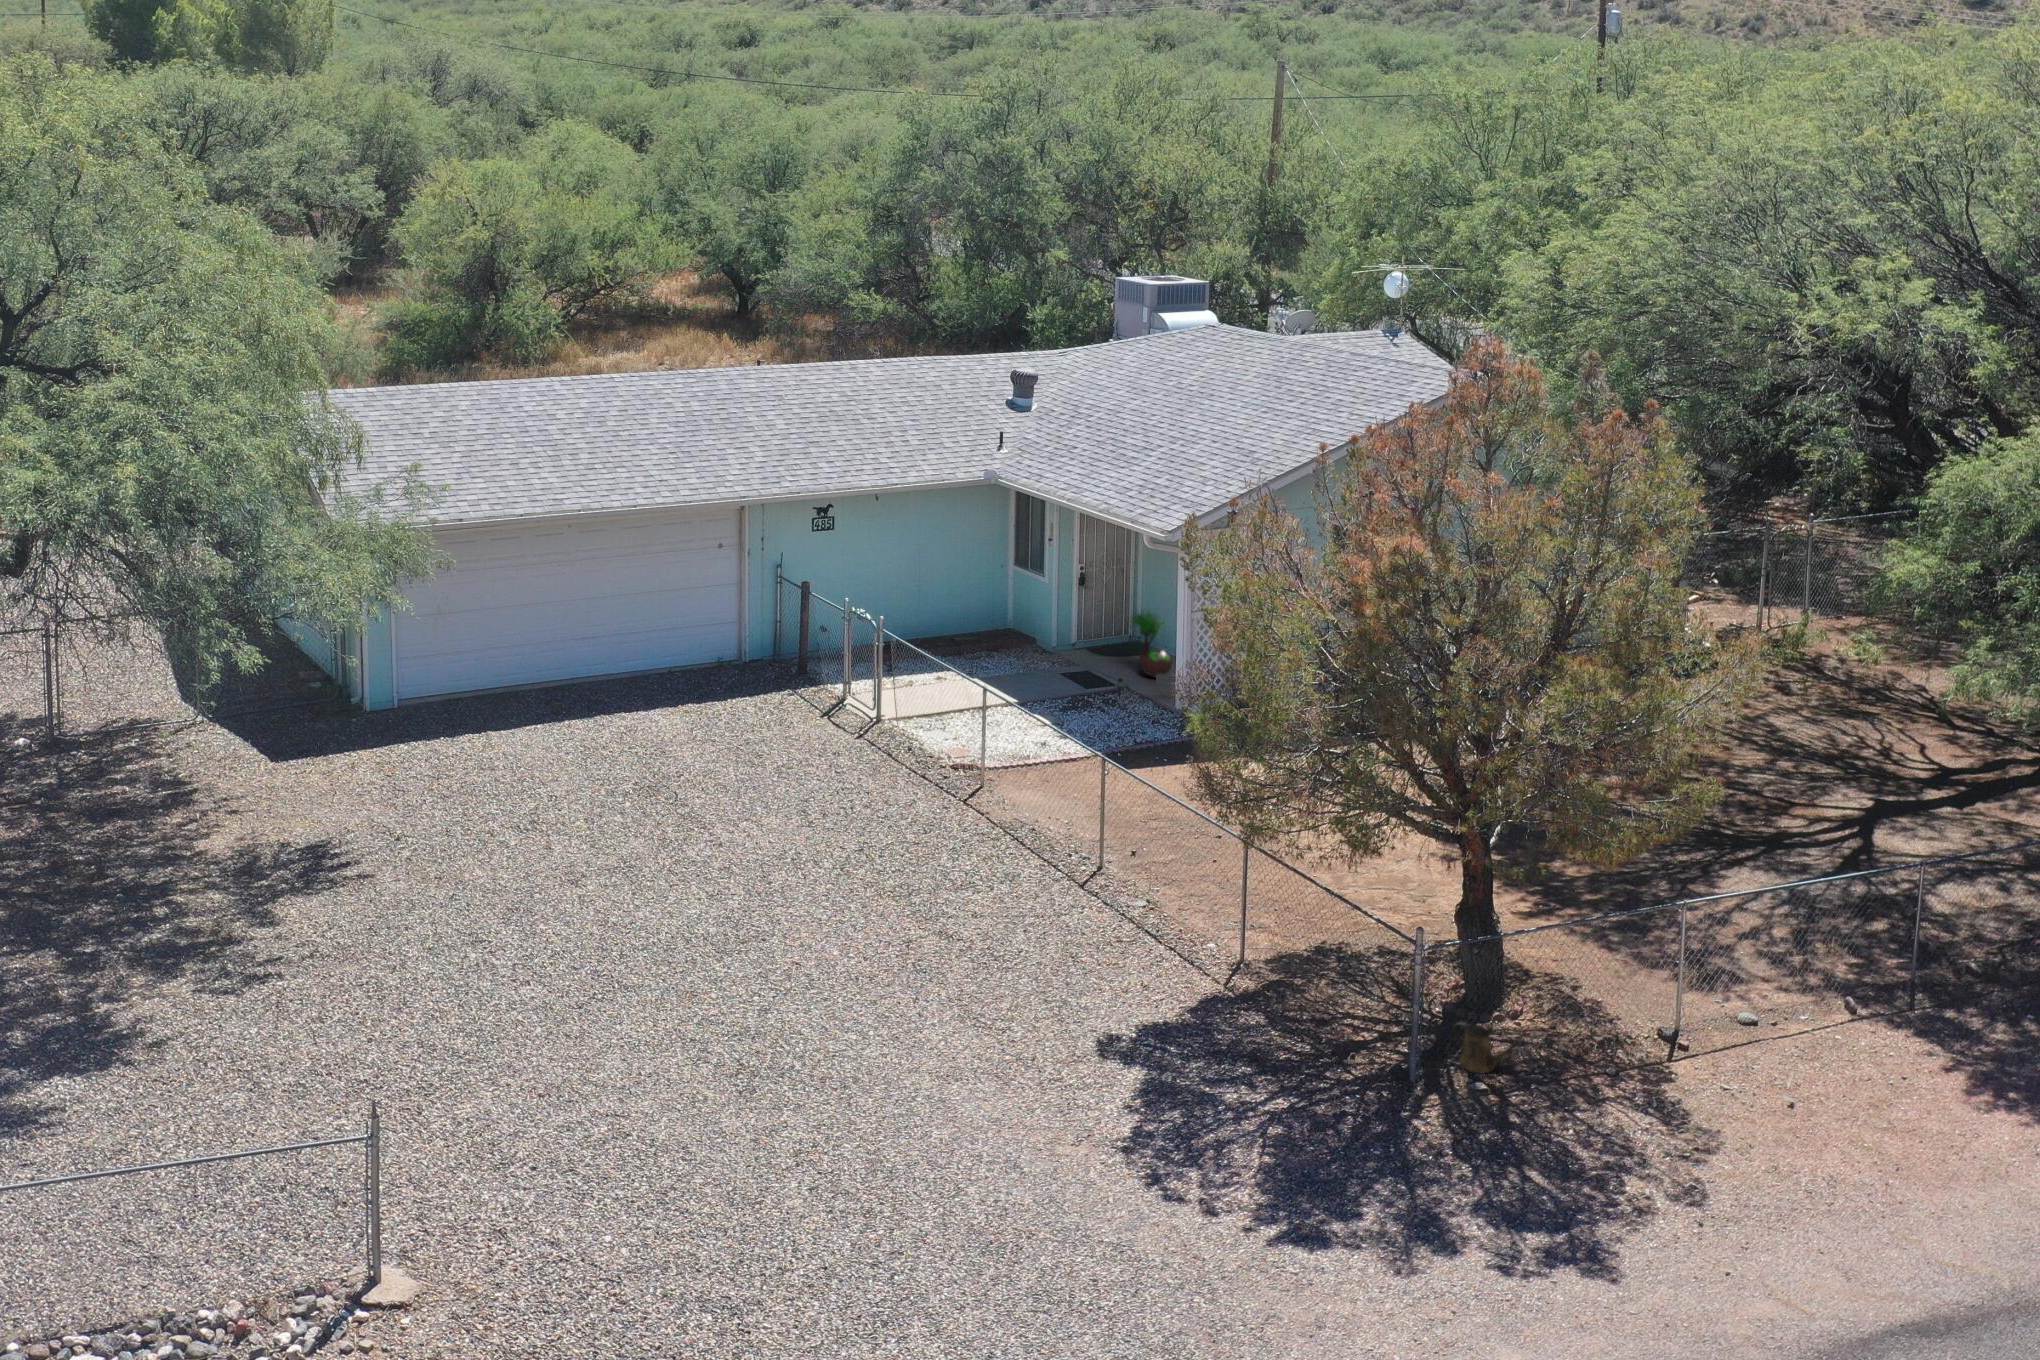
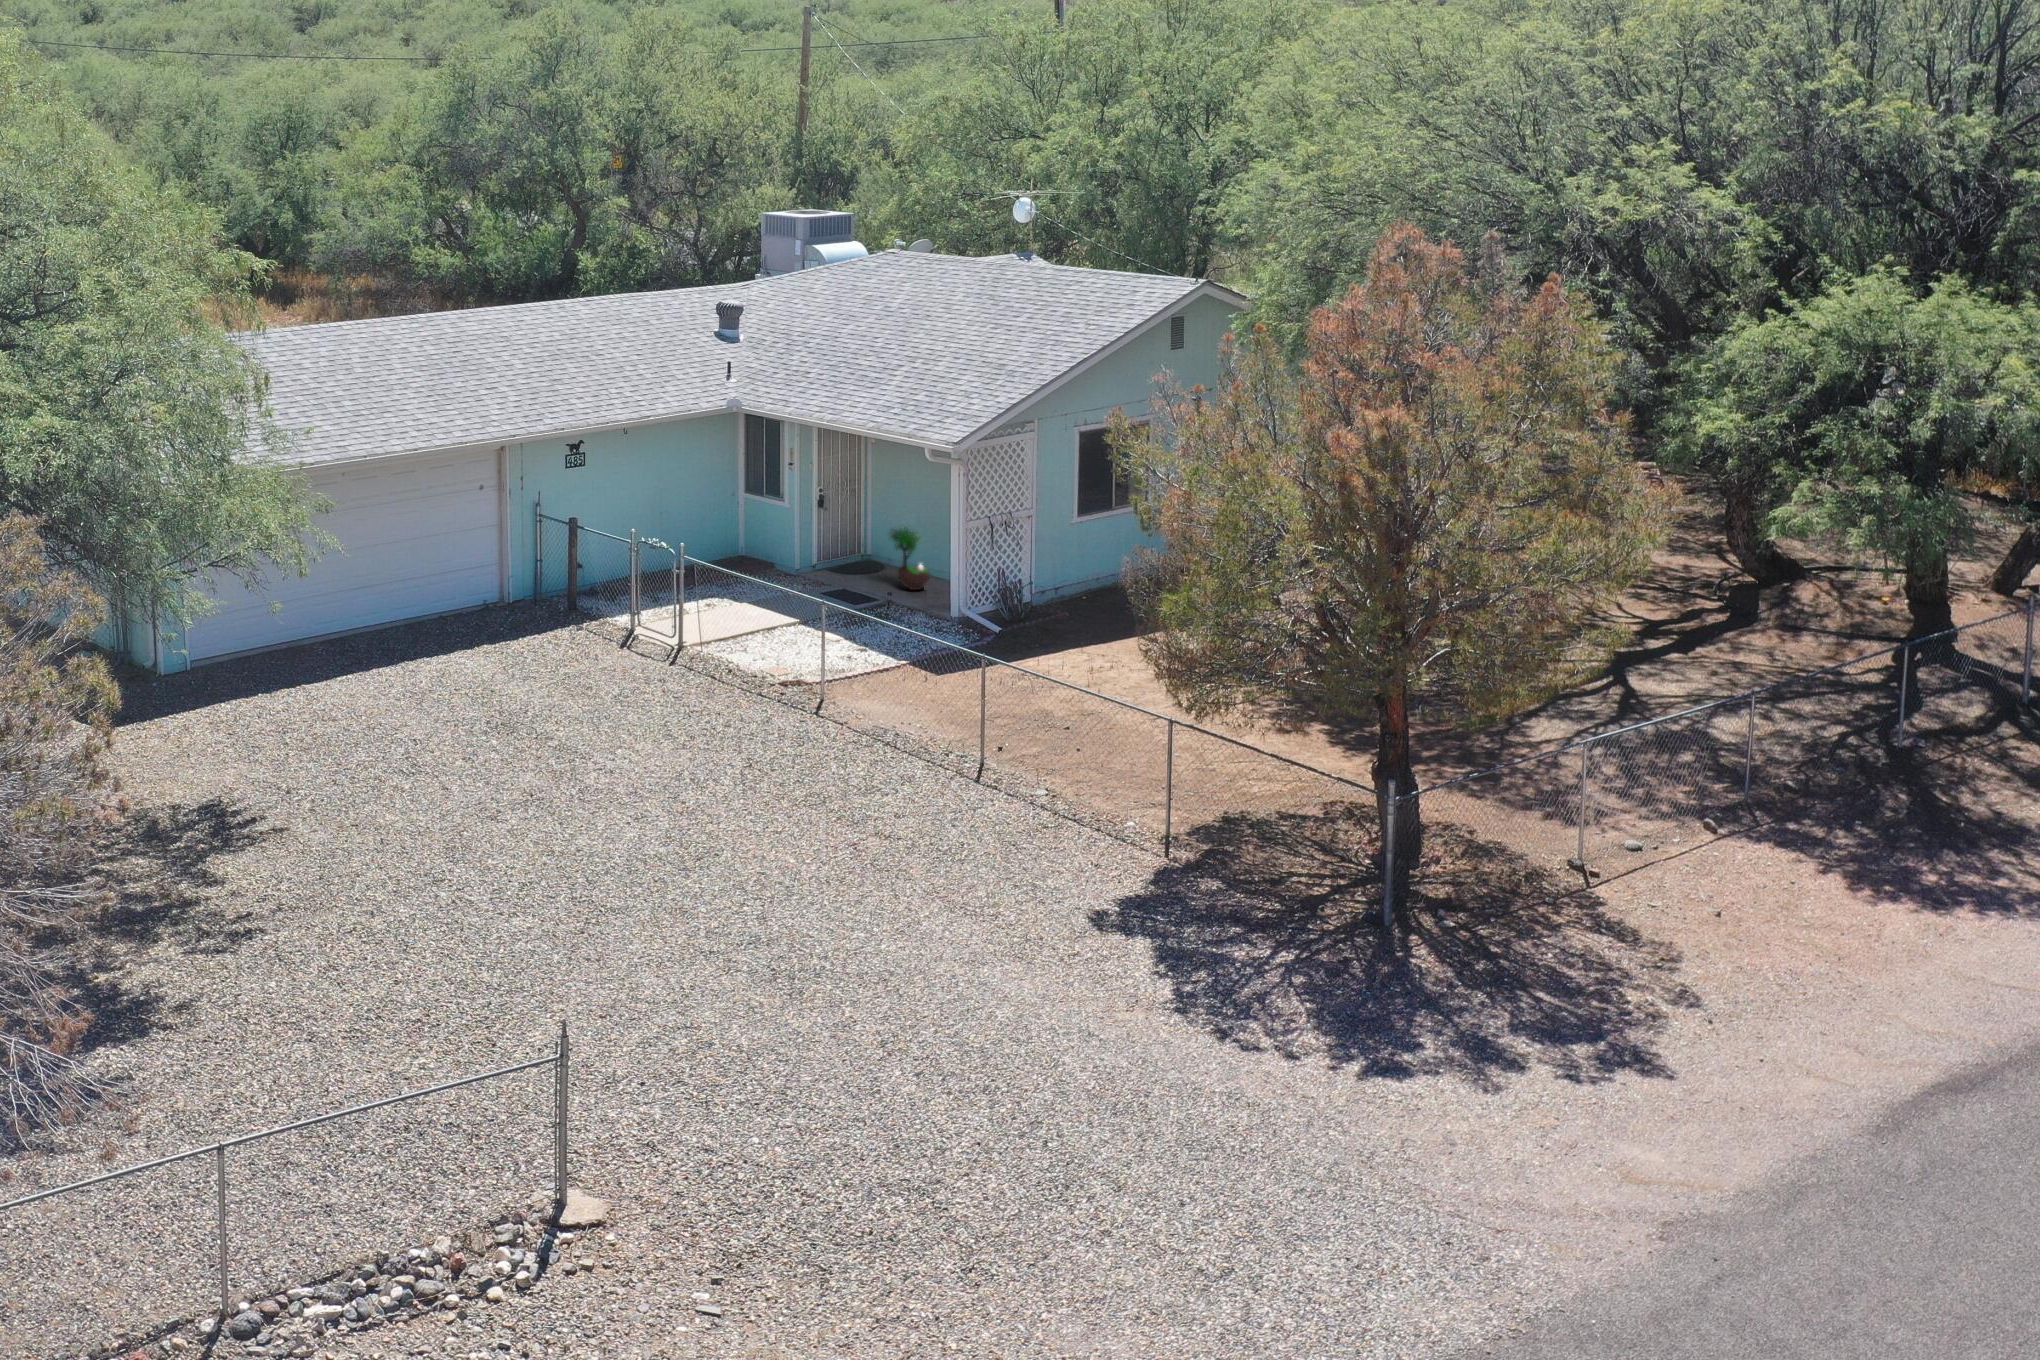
watering can: present [1453,1022,1523,1074] -> none [1411,866,1488,912]

